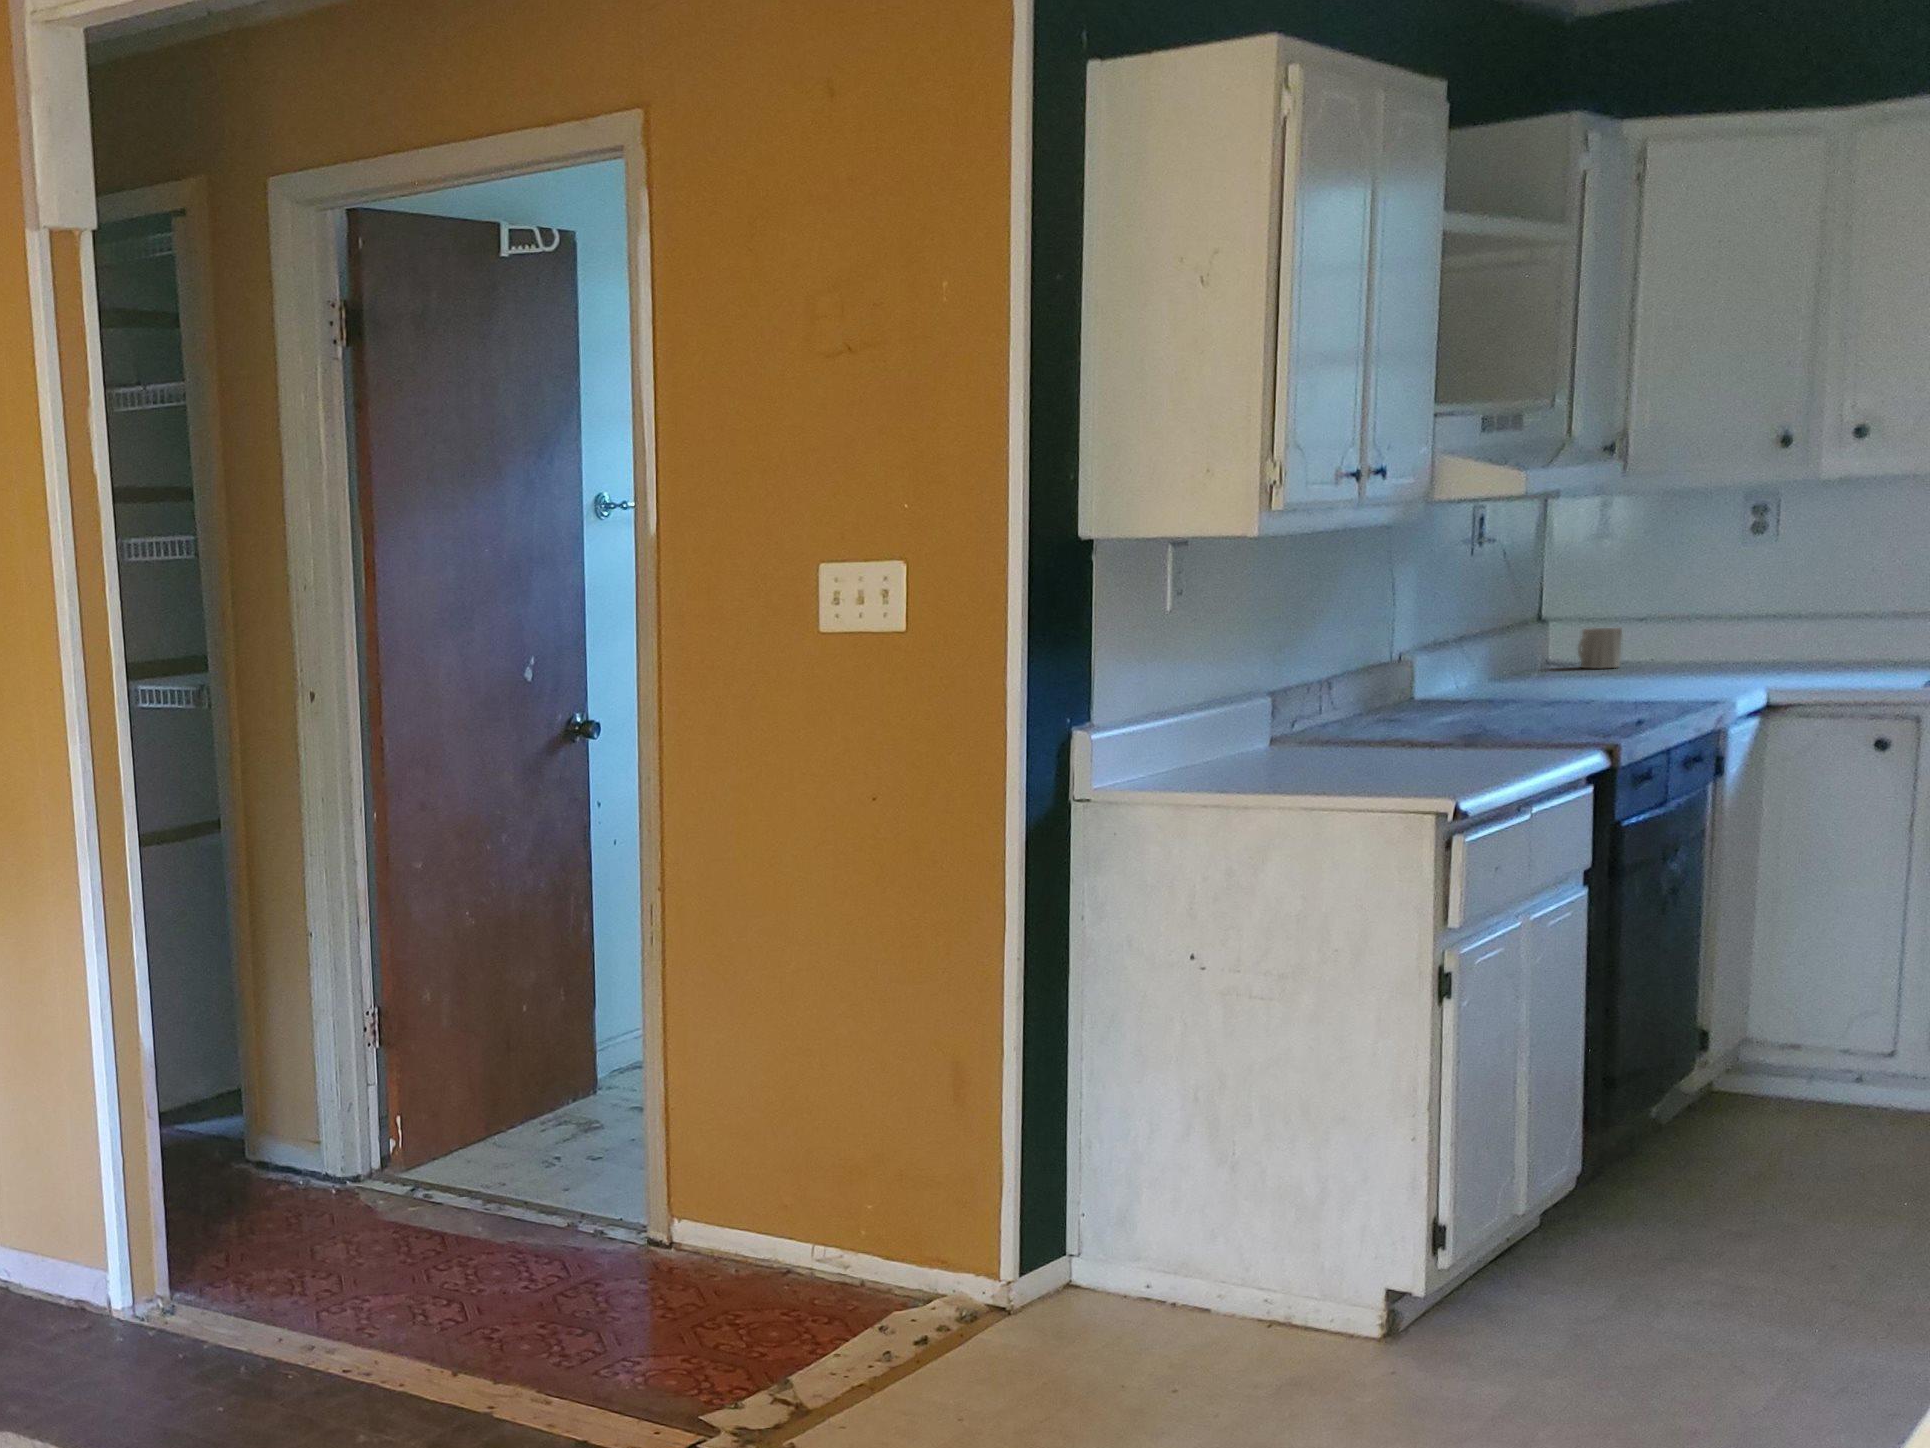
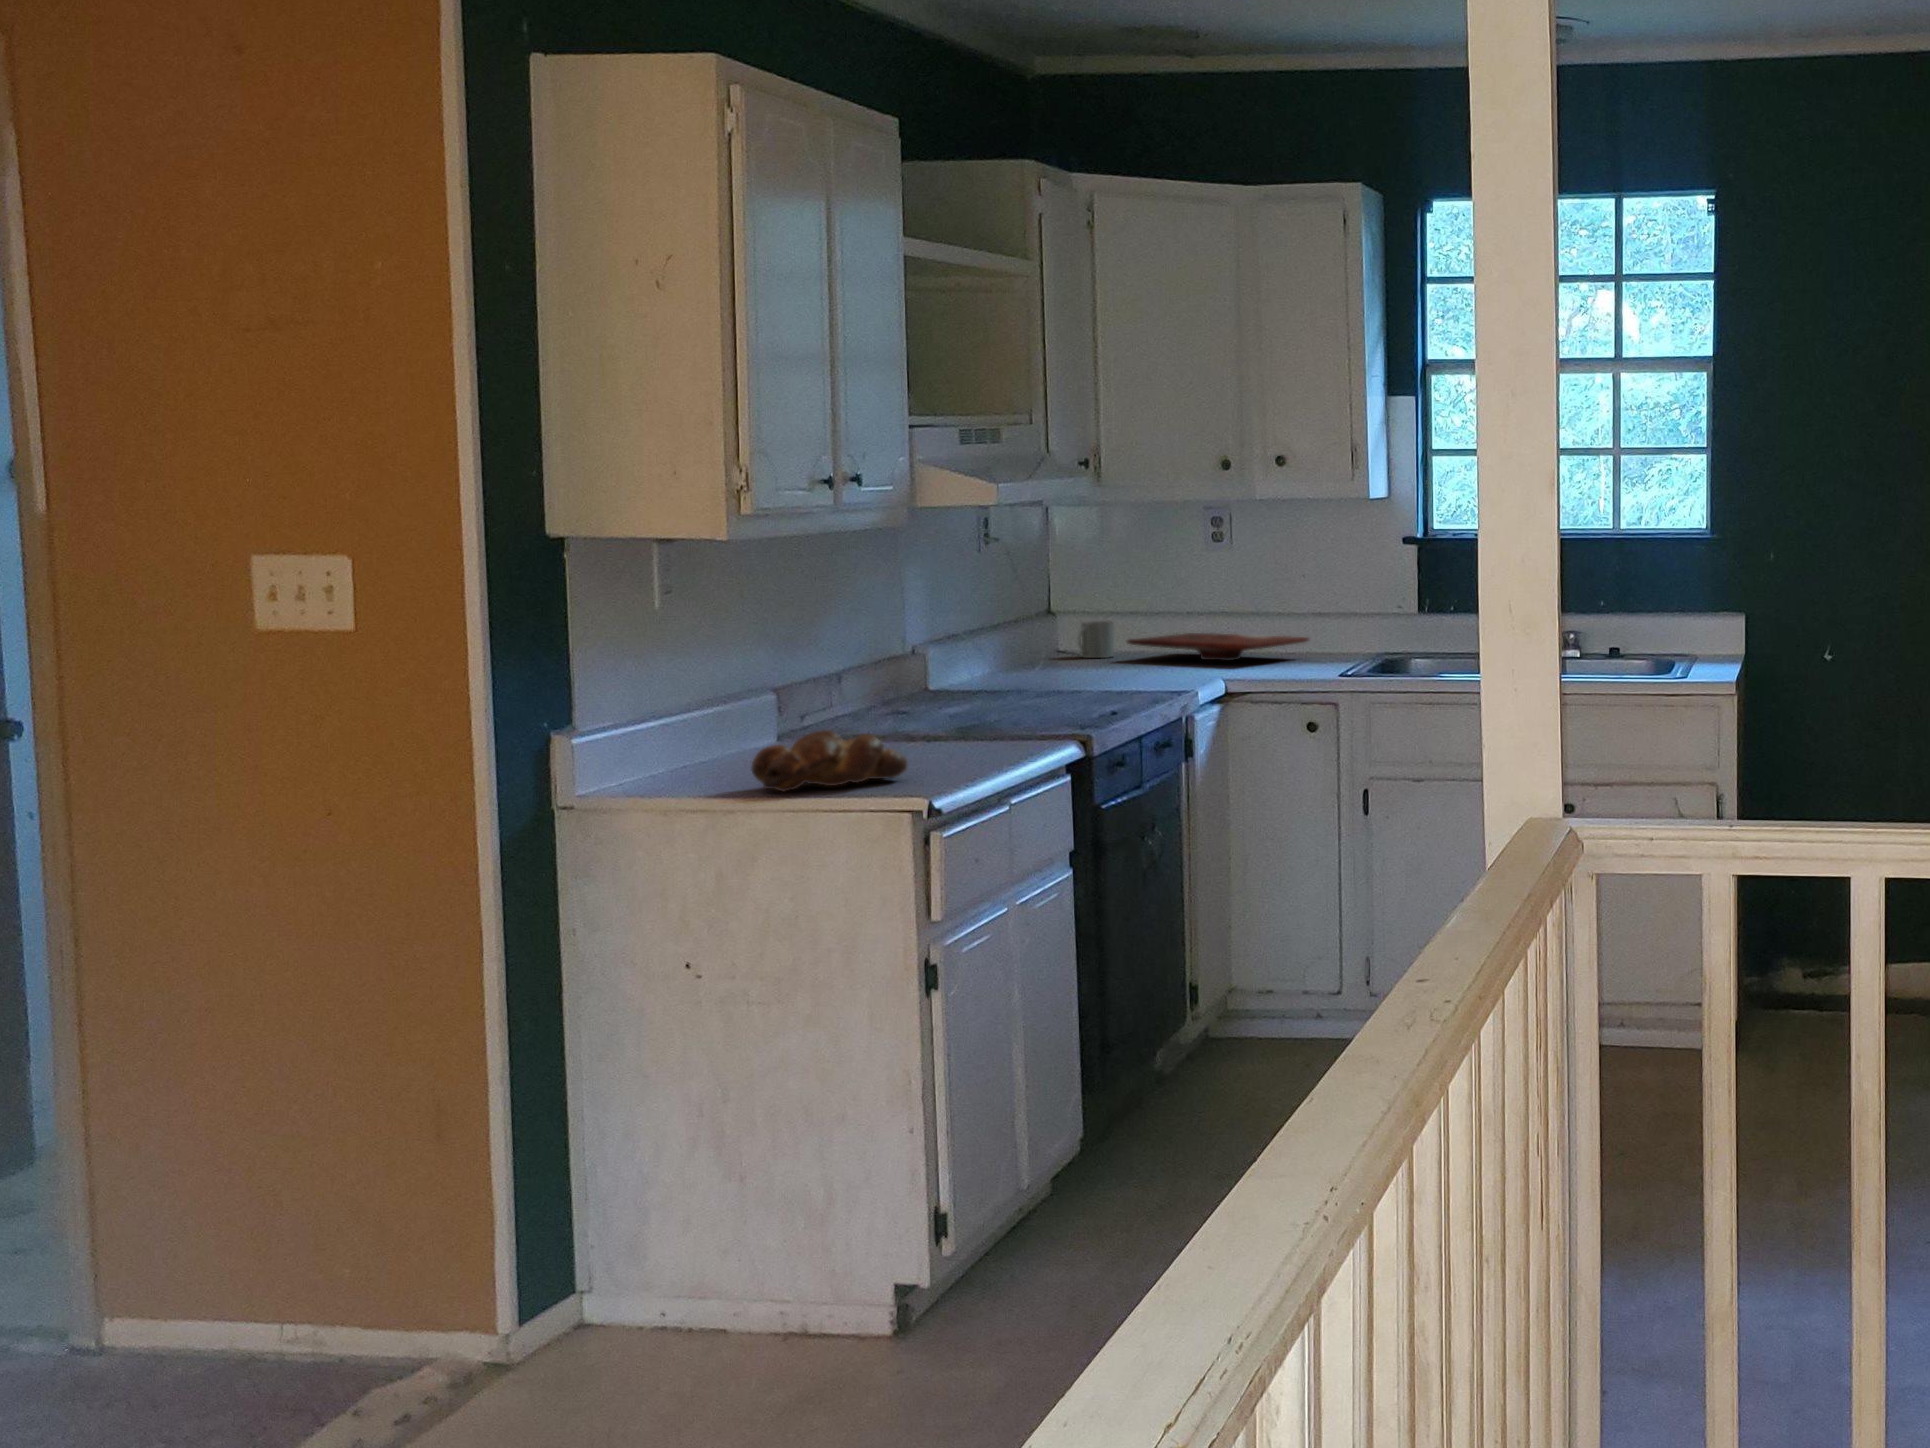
cutting board: none [1639,641,1877,670] -> present [1126,633,1309,660]
bread loaf: none [1263,729,1426,790] -> present [752,730,907,791]

